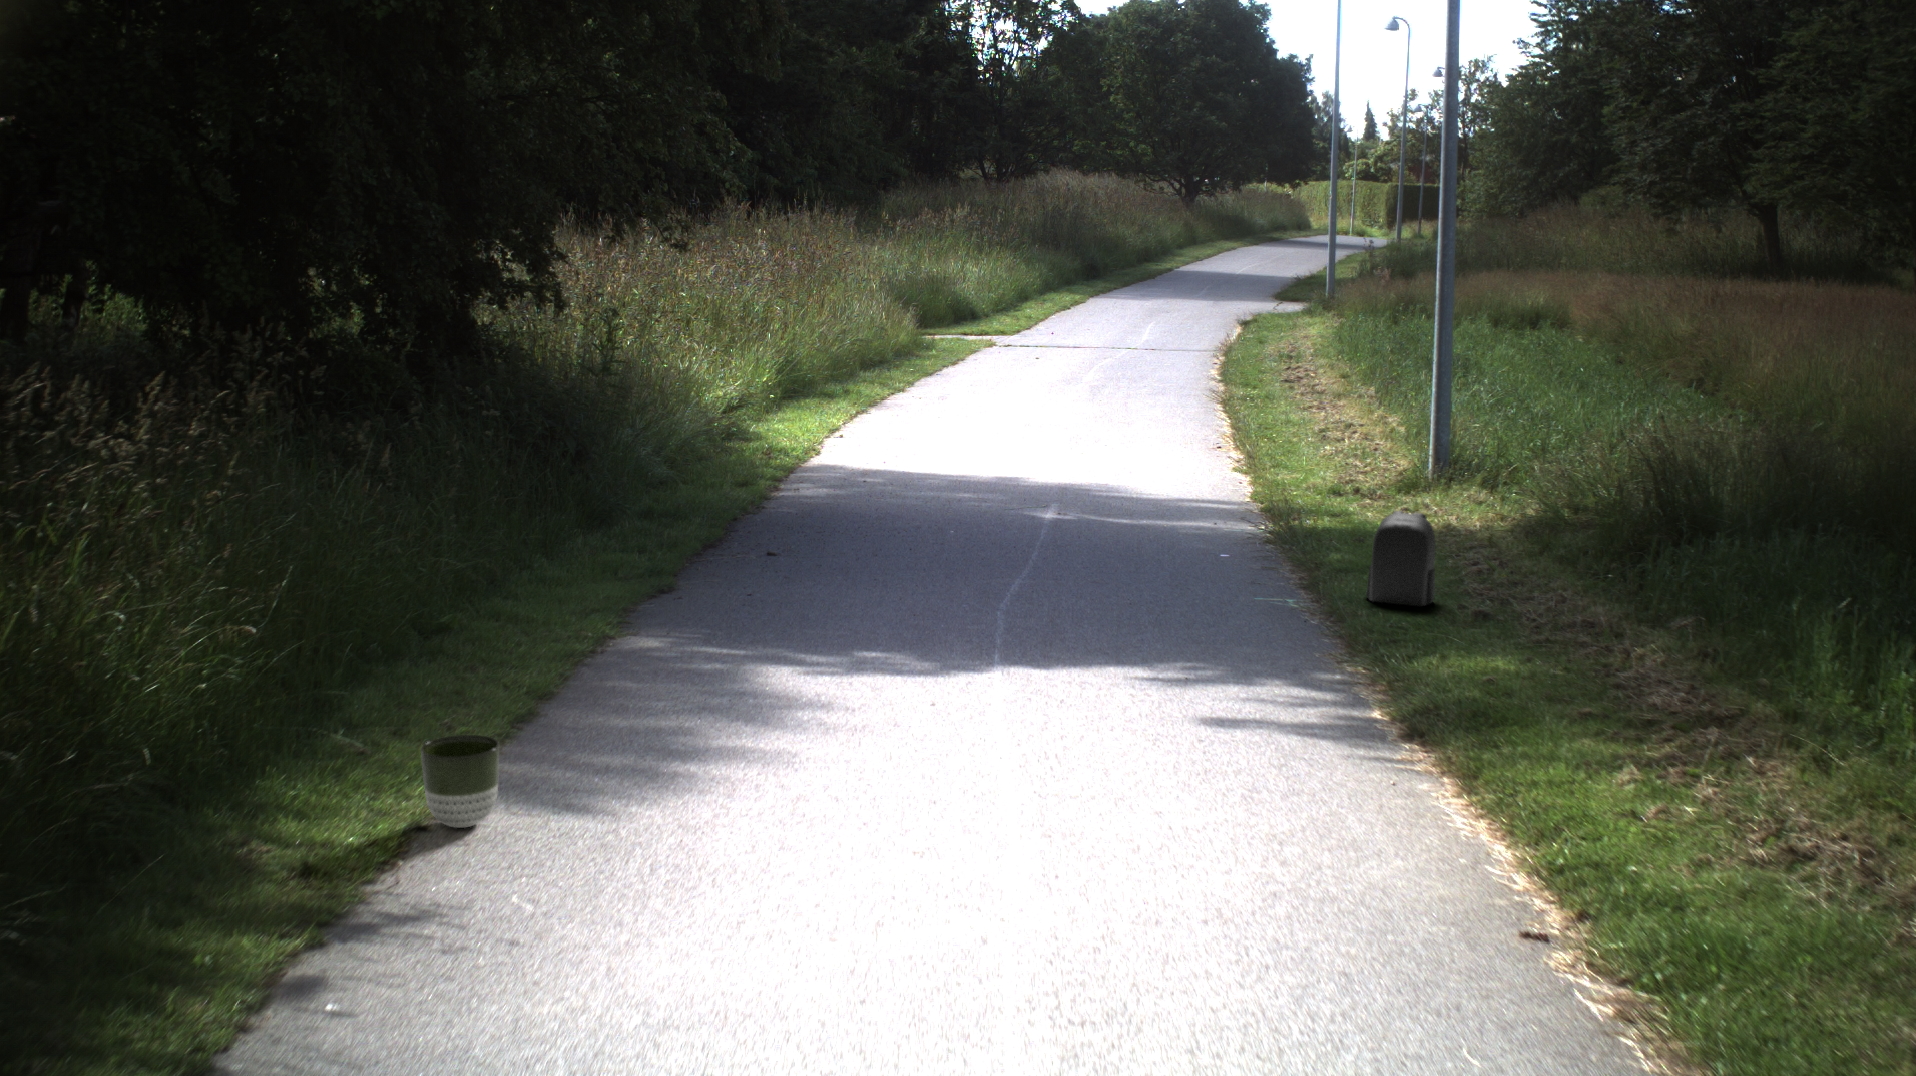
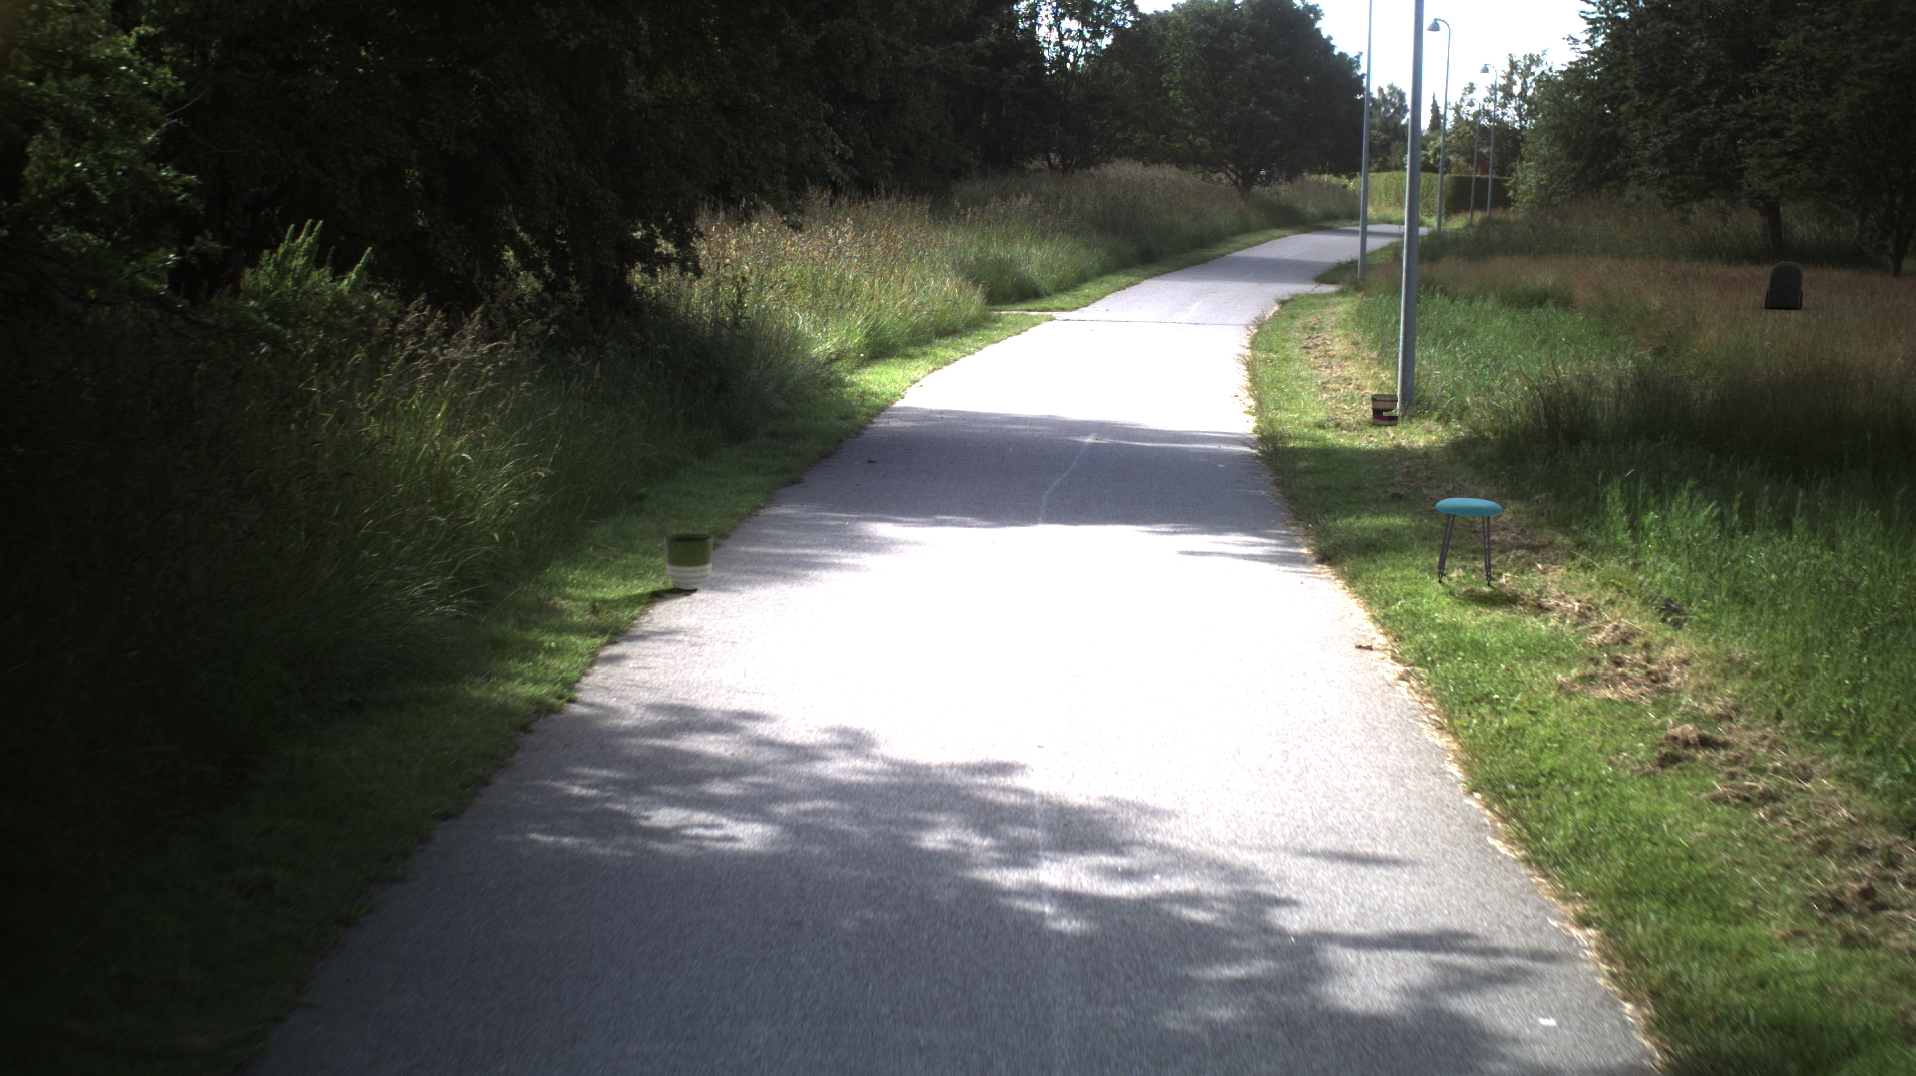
basket: none [1393,451,1433,490] -> present [1371,394,1398,425]
backpack: present [1366,511,1435,606] -> present [1764,261,1804,309]
stool: none [1591,656,1698,791] -> present [1436,498,1503,585]

